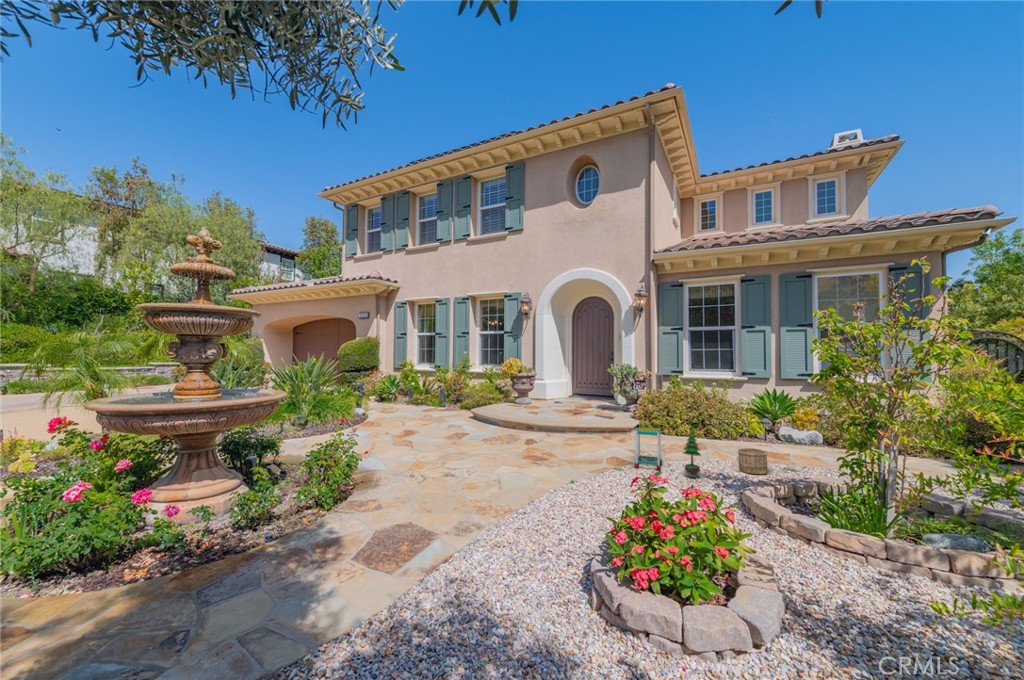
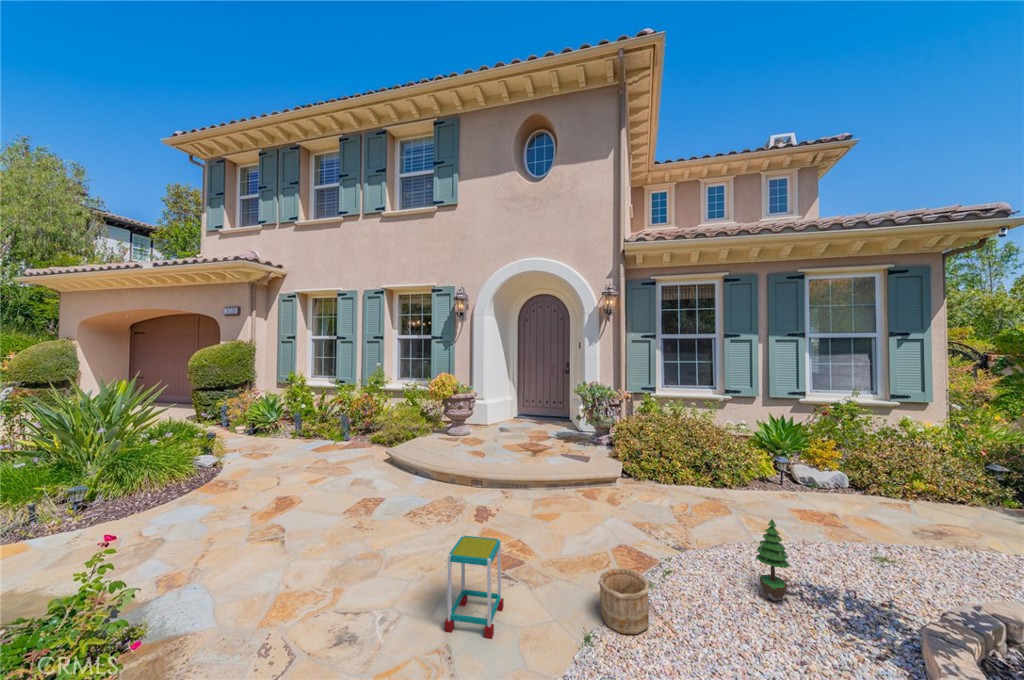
side table: present [635,427,662,471] -> present [445,535,504,639]
wooden bucket: present [737,448,767,474] -> present [598,569,649,634]

